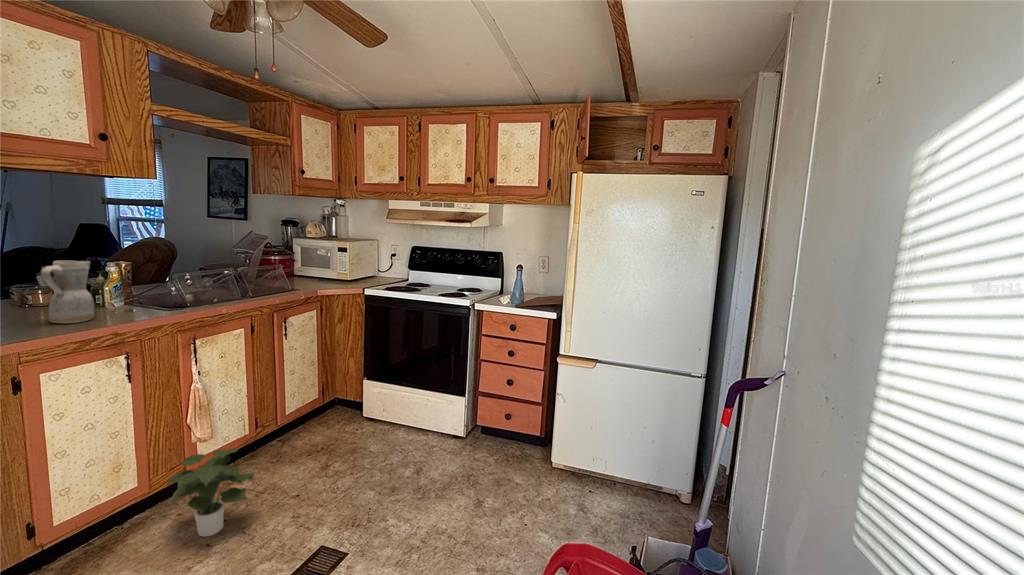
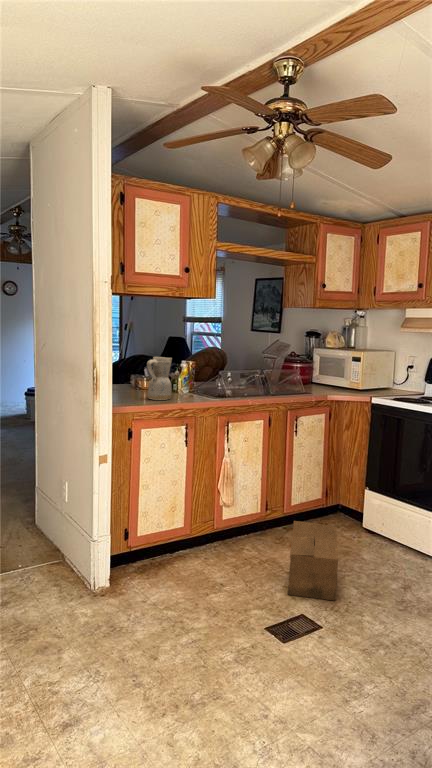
cardboard box: none [296,433,355,527] -> present [288,521,338,600]
potted plant: present [167,448,255,537] -> none [199,512,260,579]

